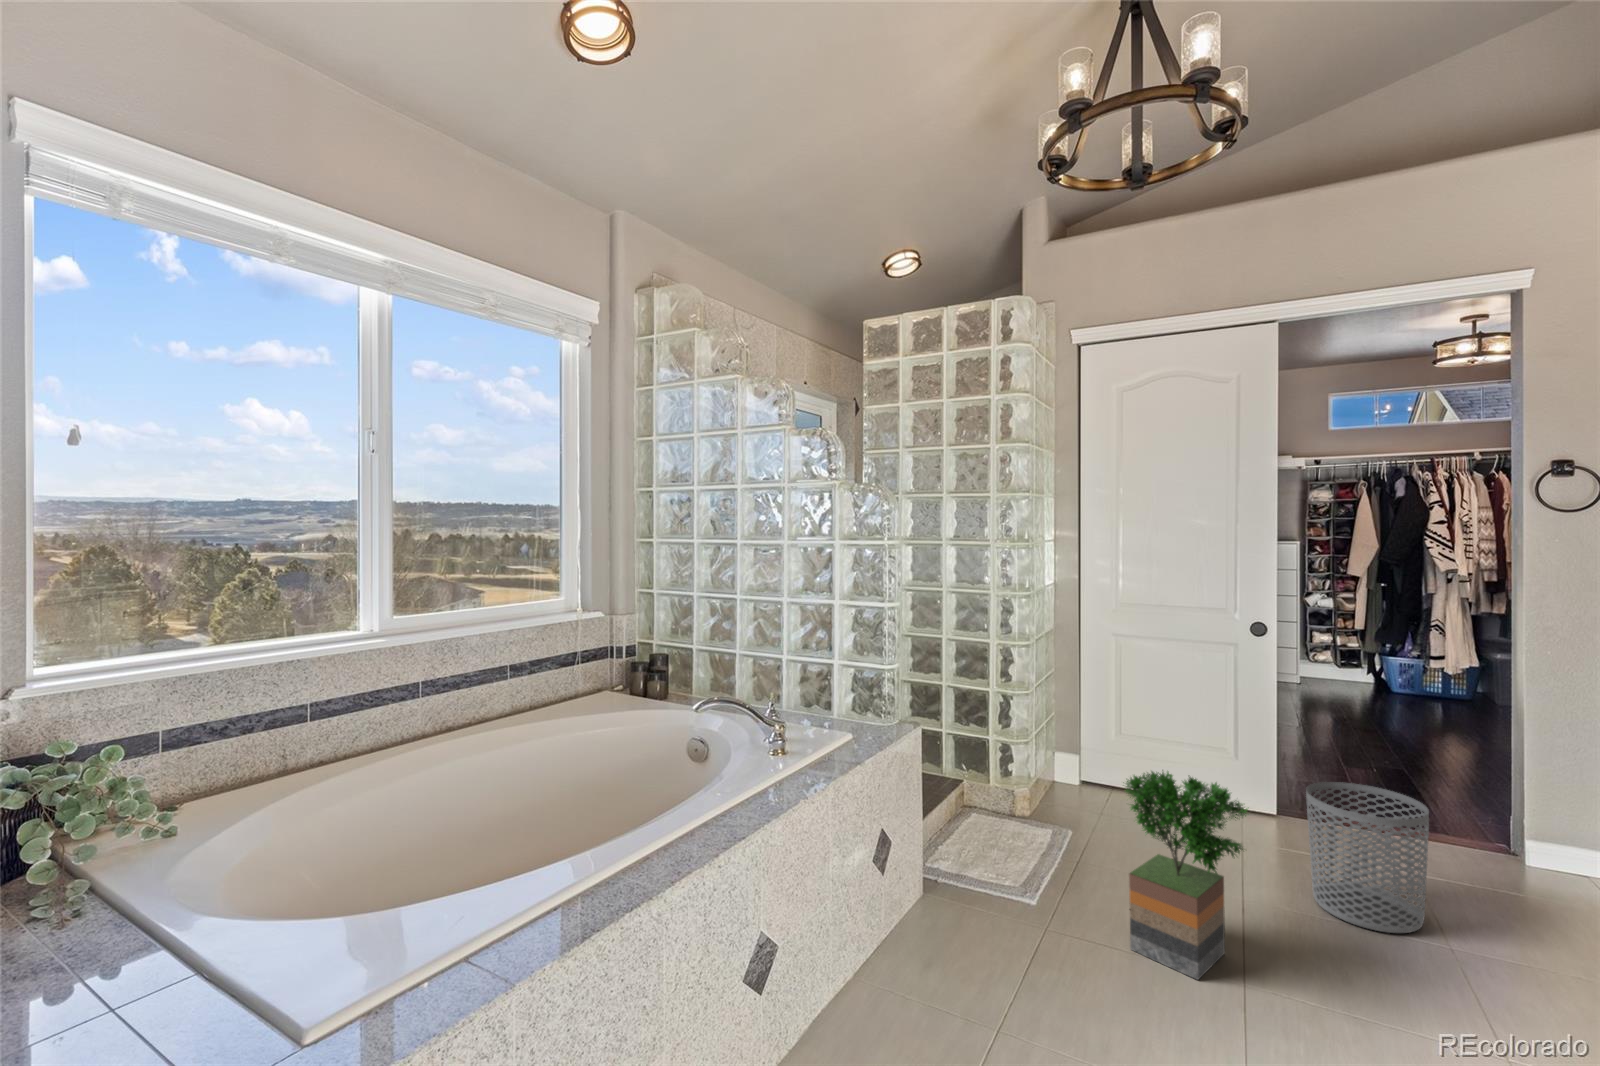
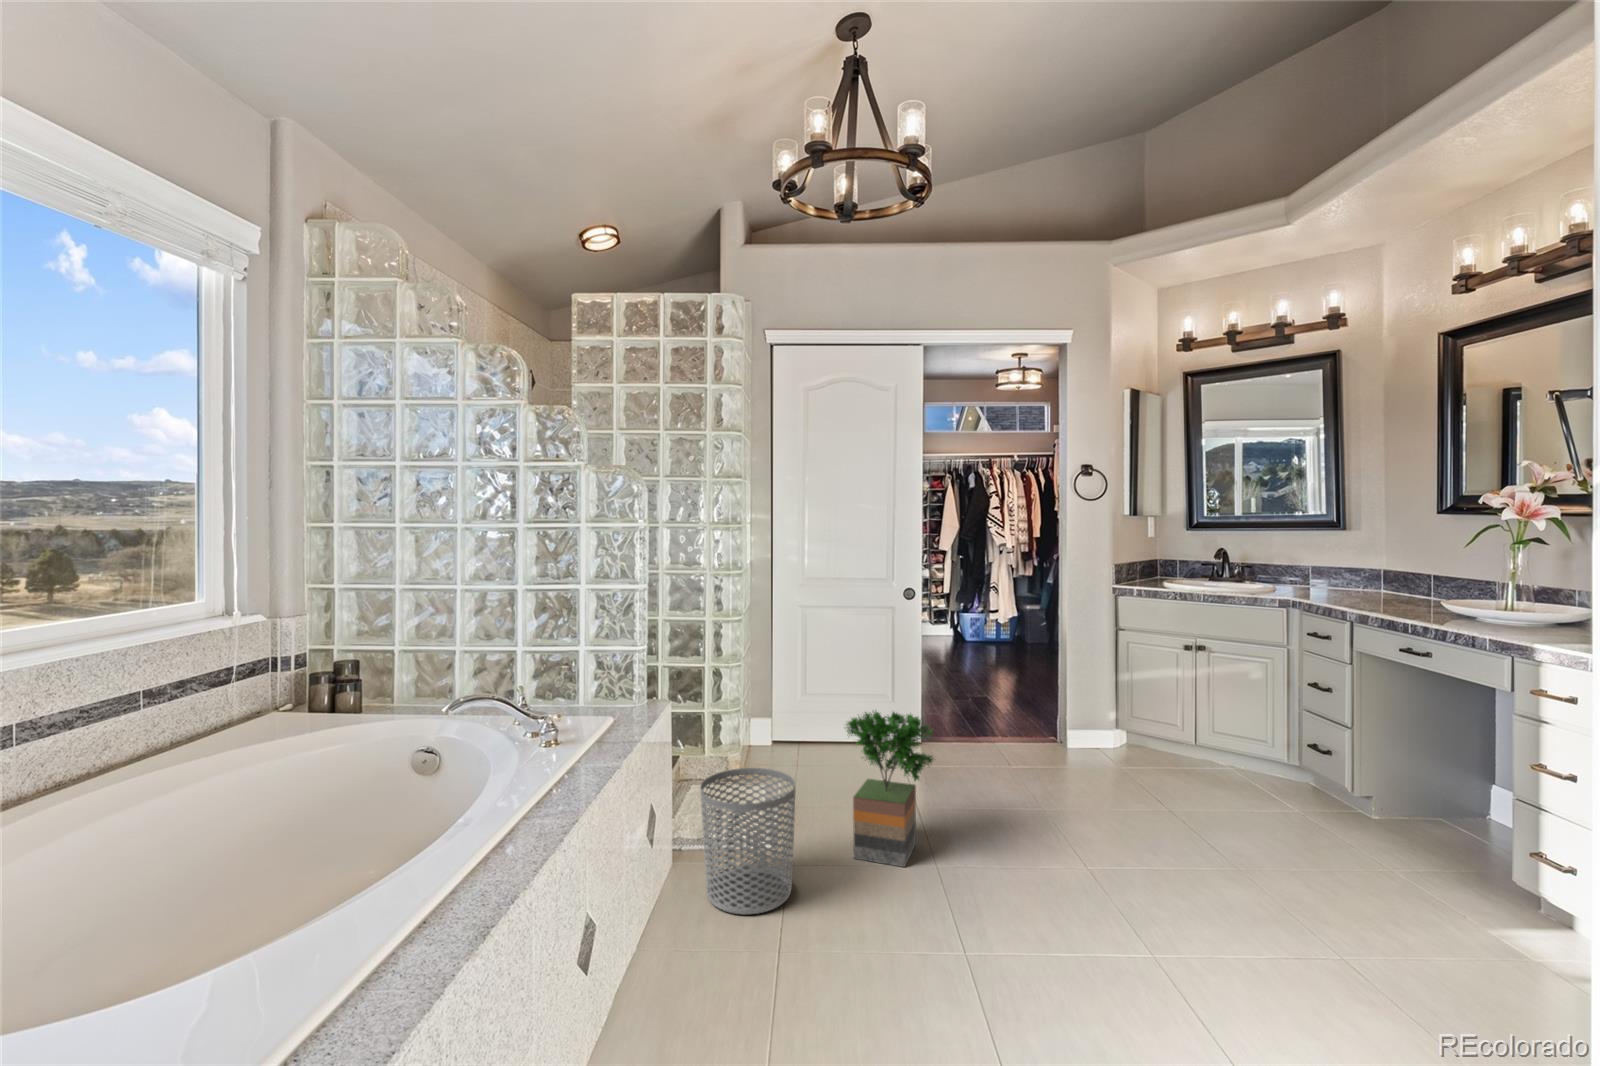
waste bin: present [1306,782,1429,933] -> present [700,768,795,914]

